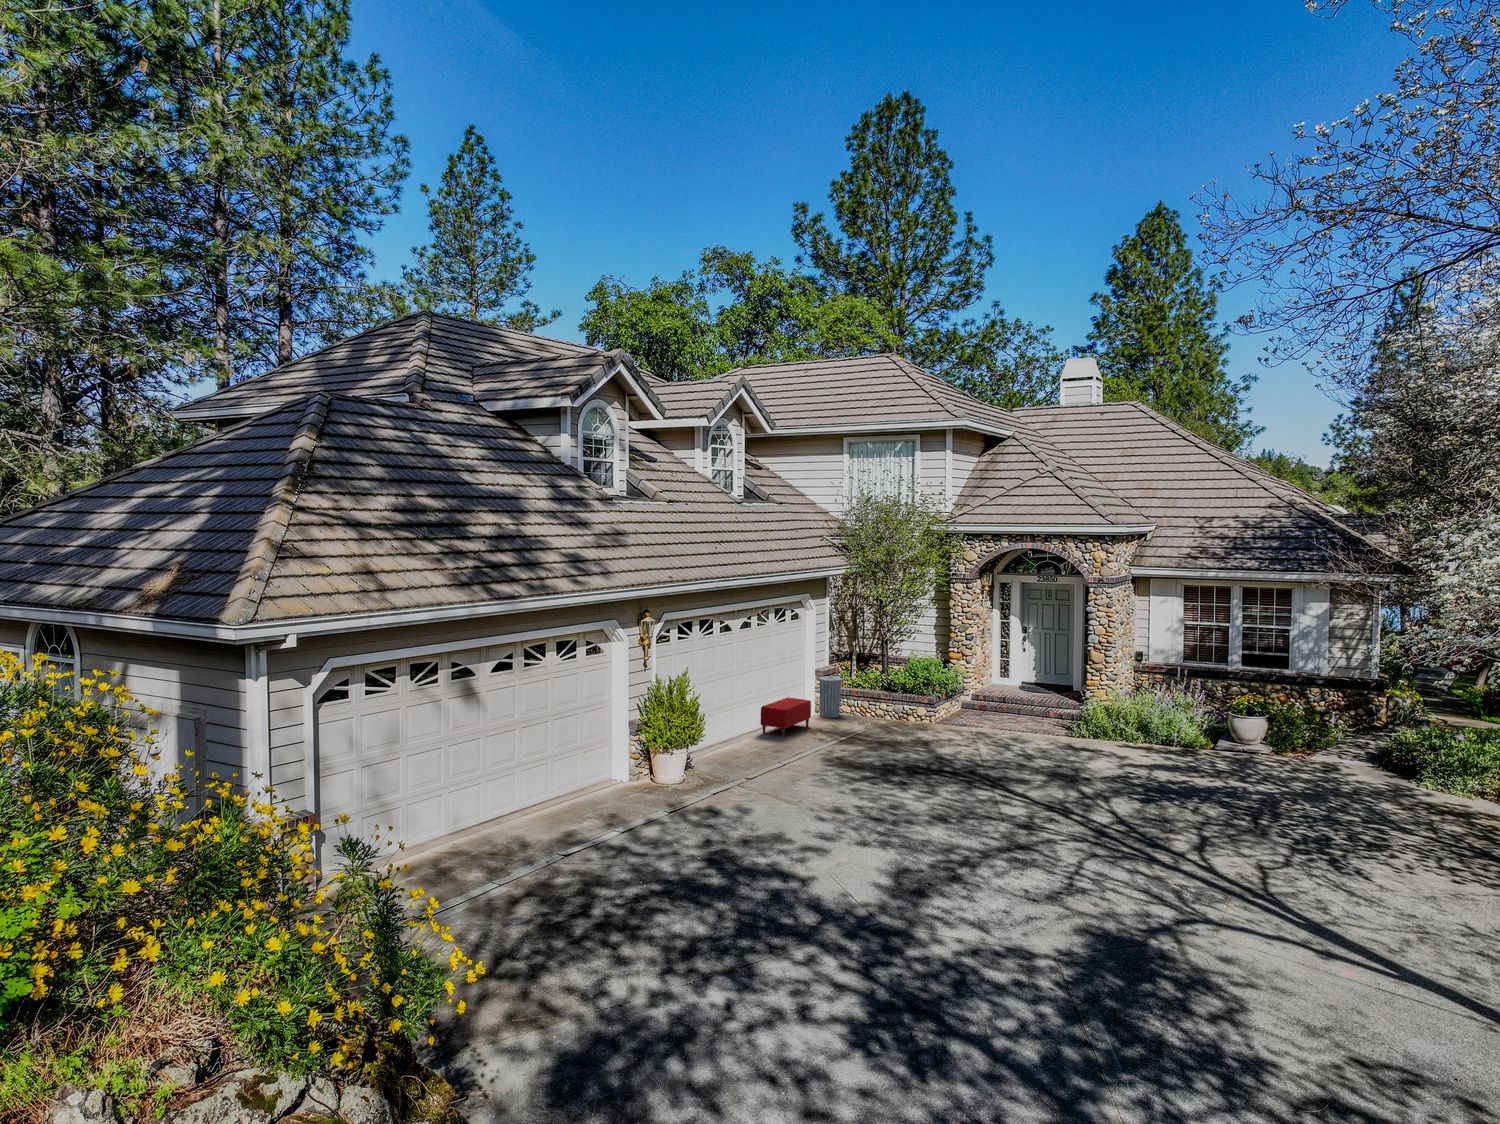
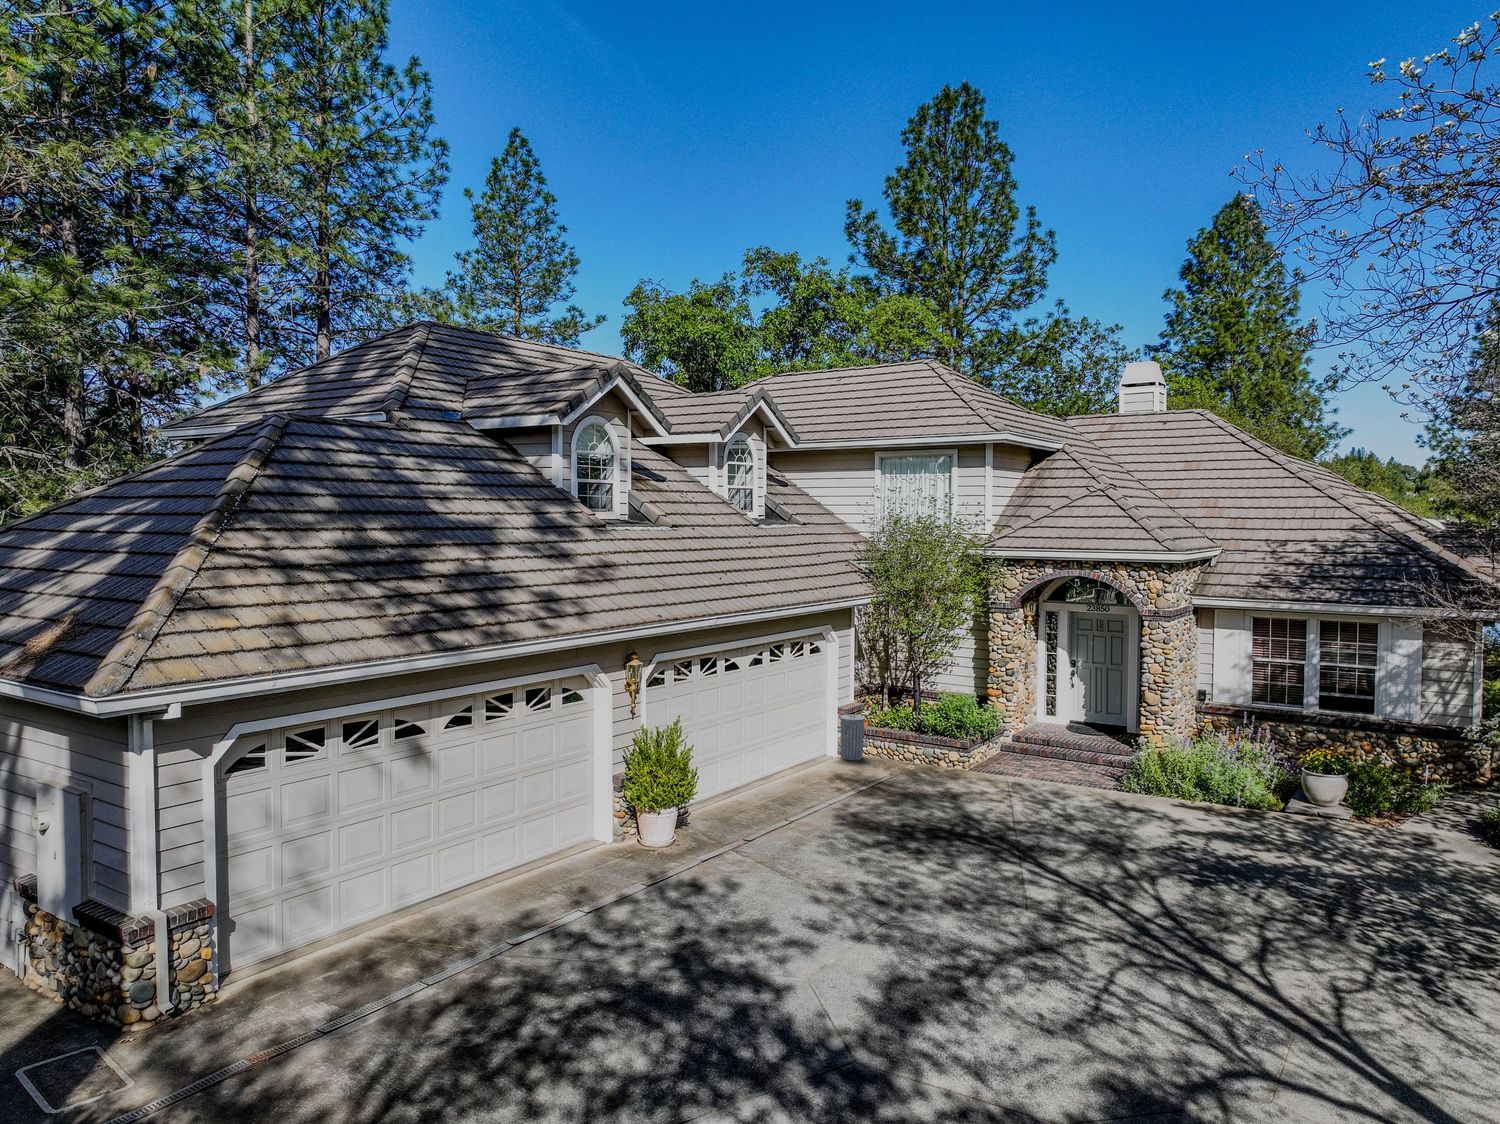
bench: present [761,698,811,737] -> none [771,739,828,785]

